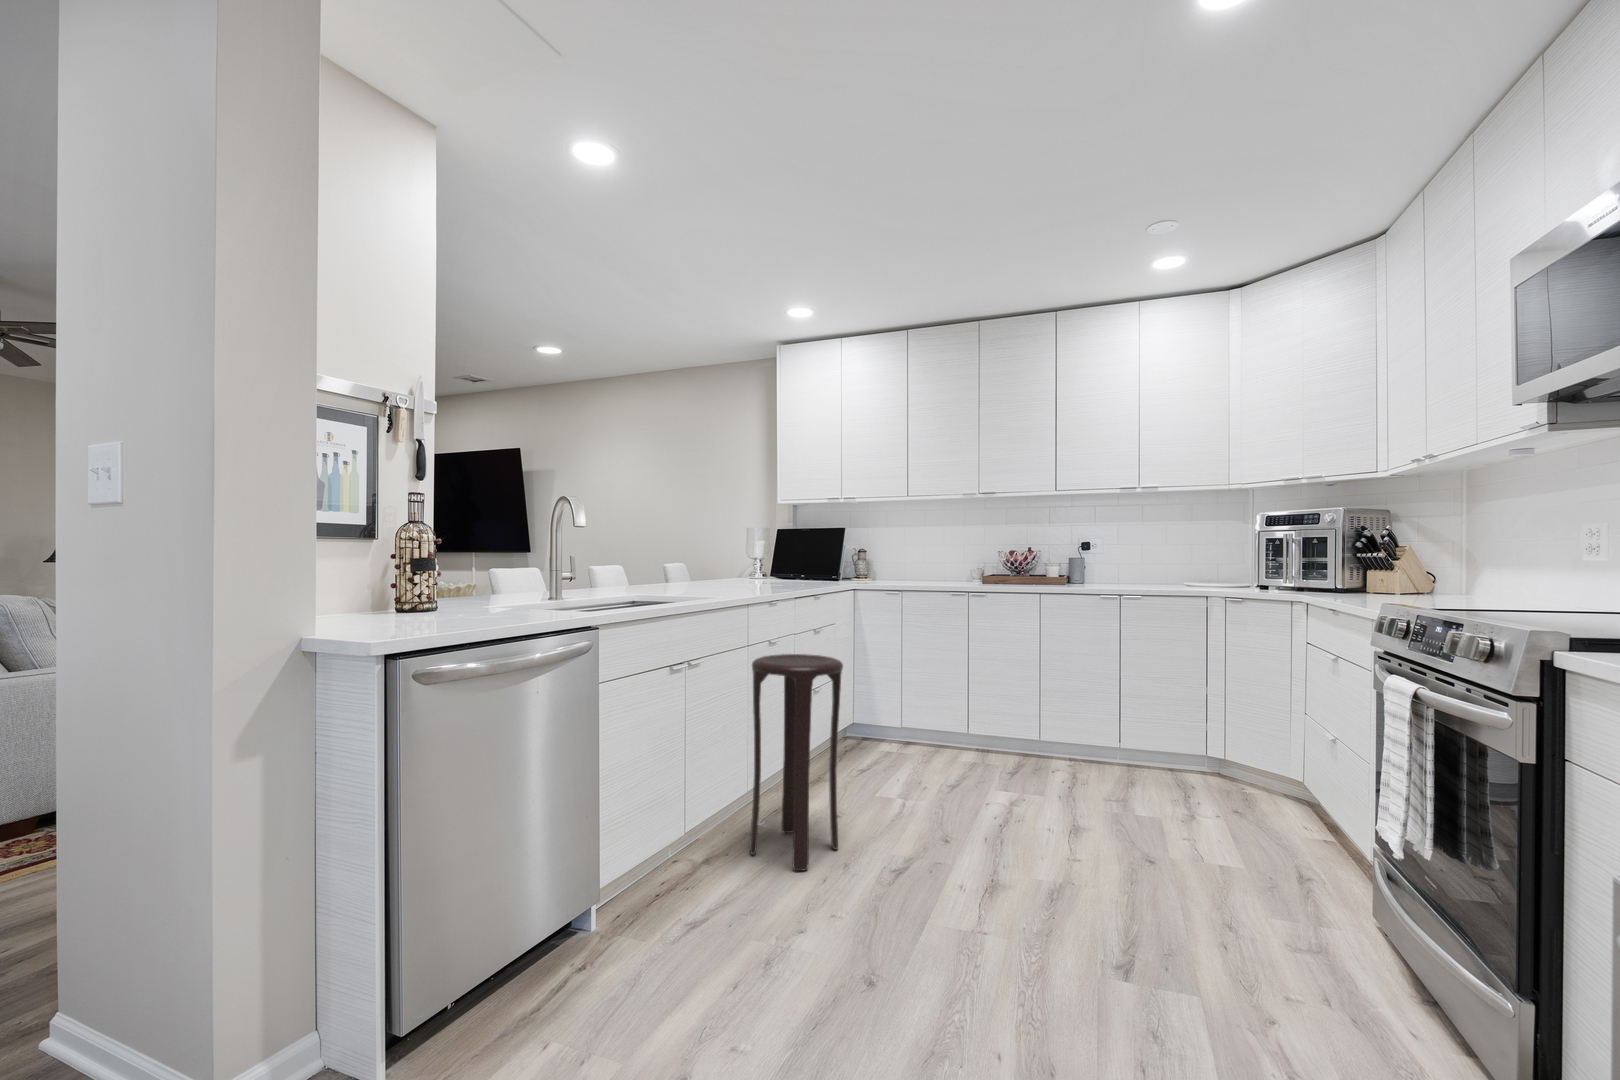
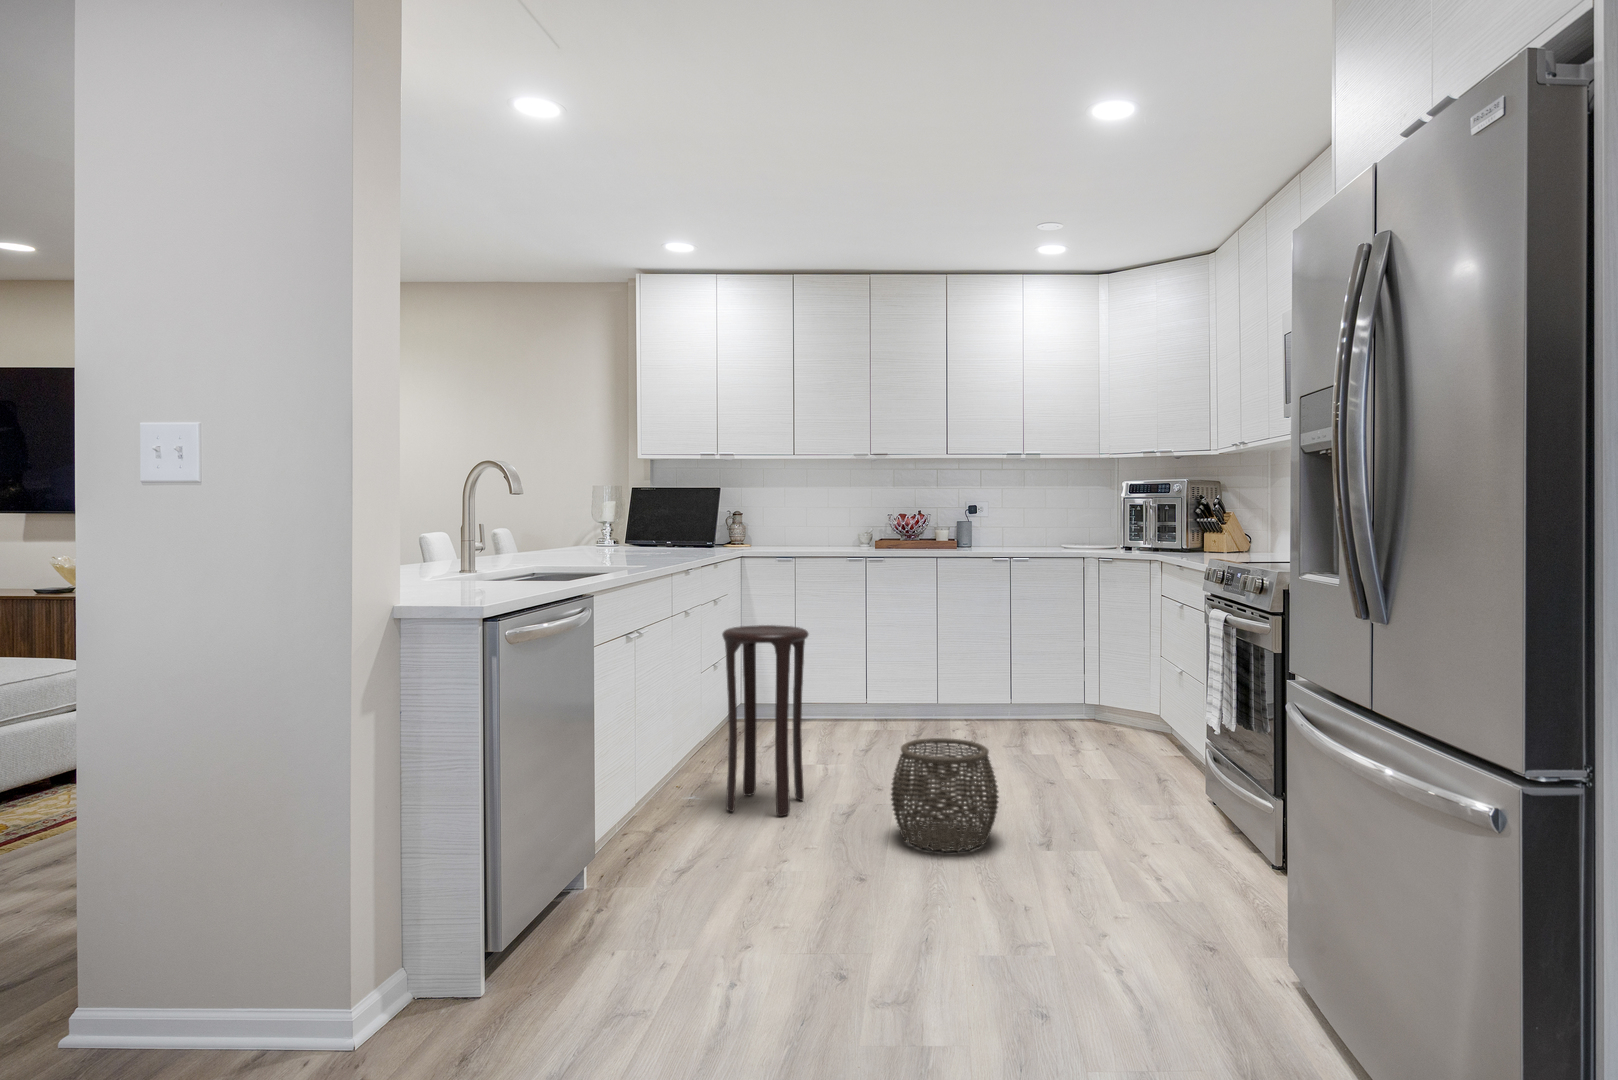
woven basket: none [897,810,1039,984] -> present [891,738,999,852]

